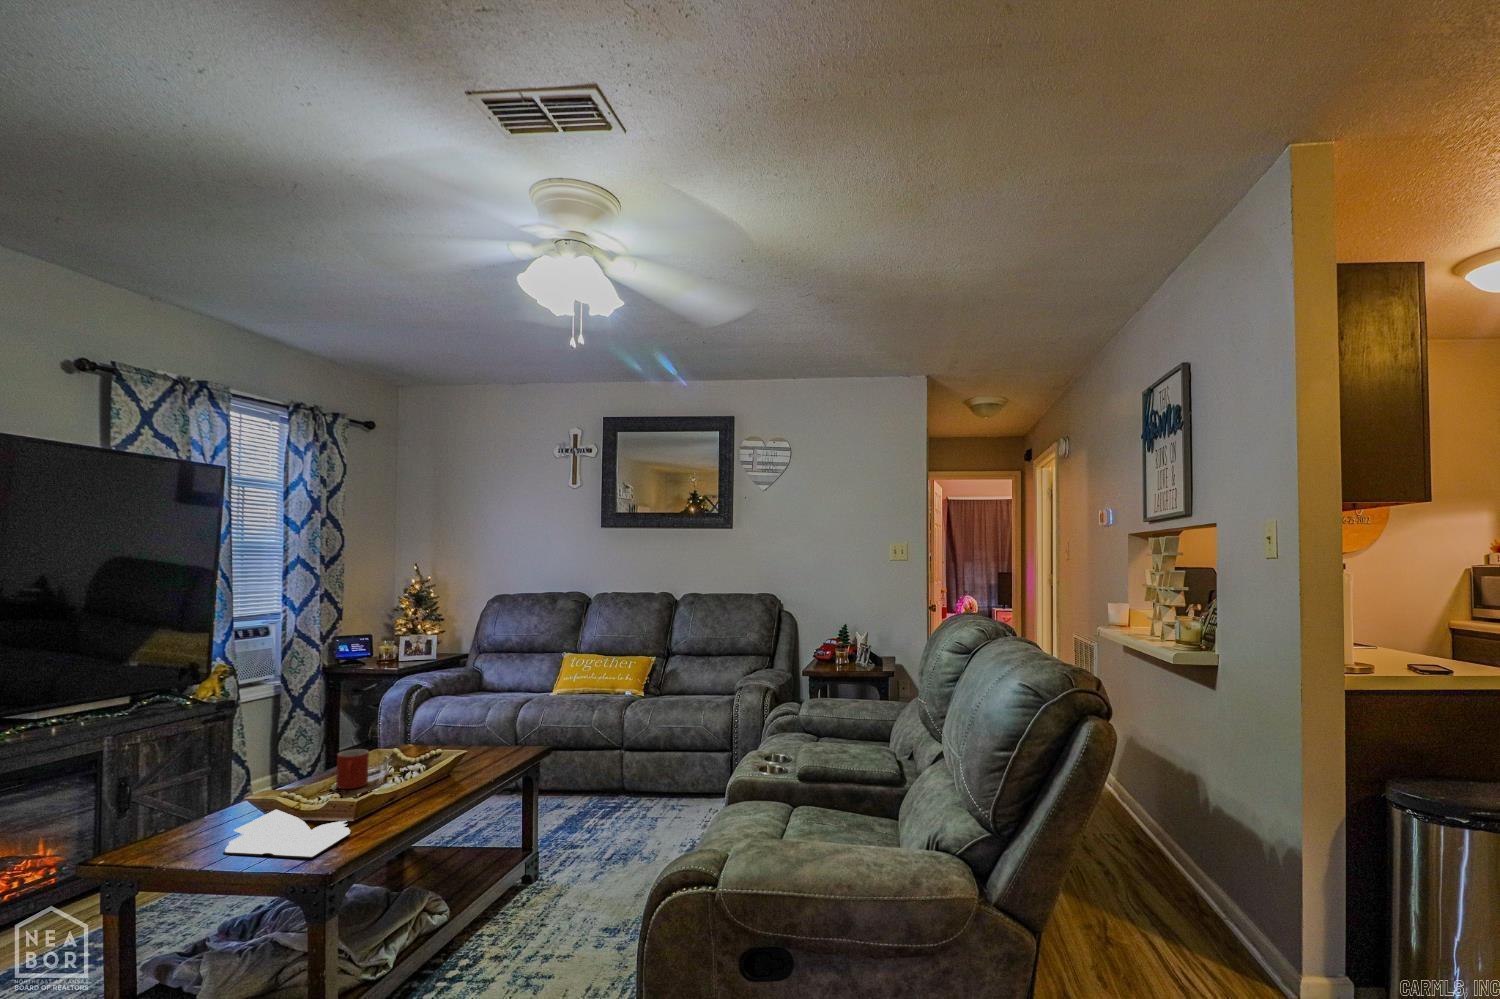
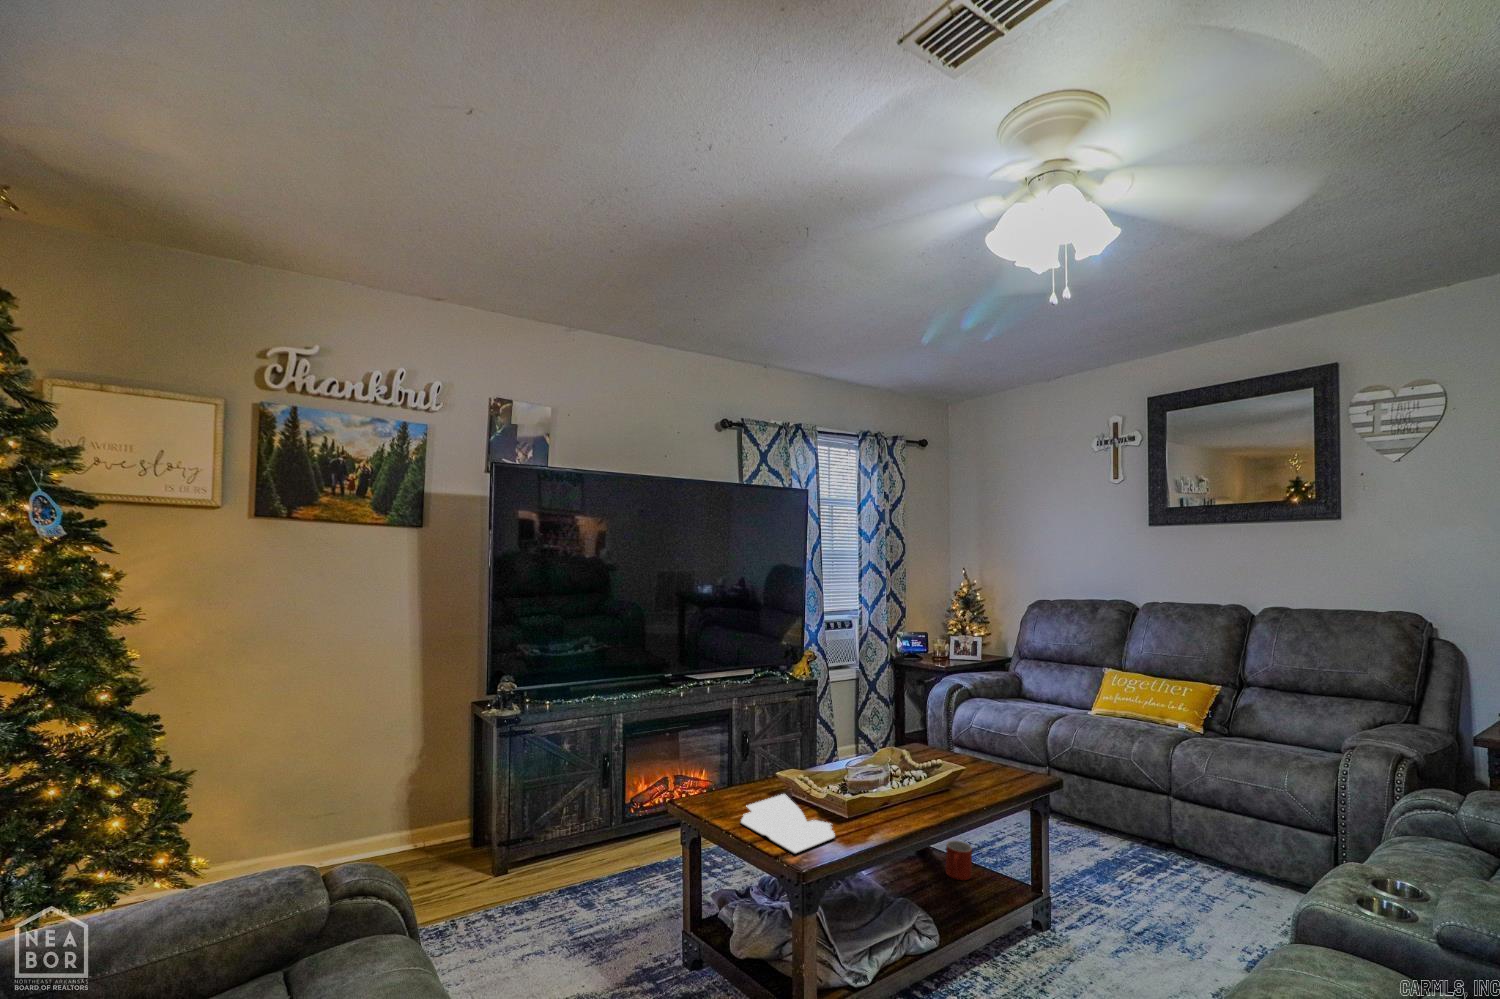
mug: present [336,749,369,789] -> present [946,840,972,880]

